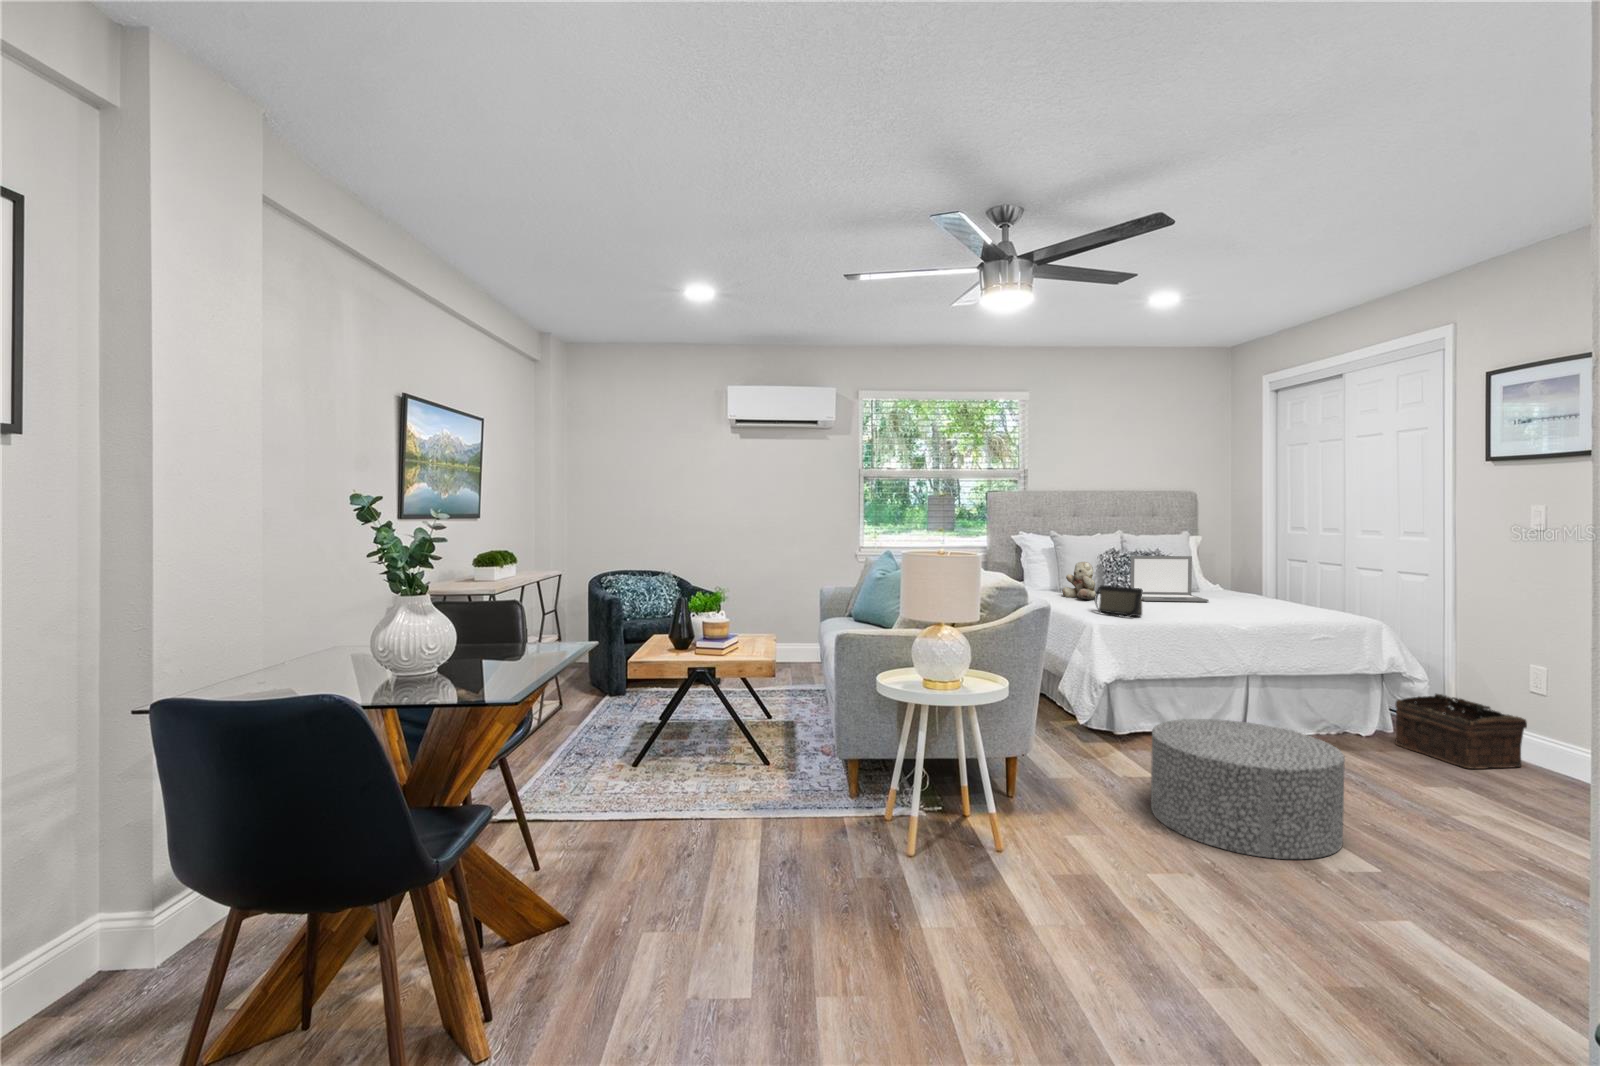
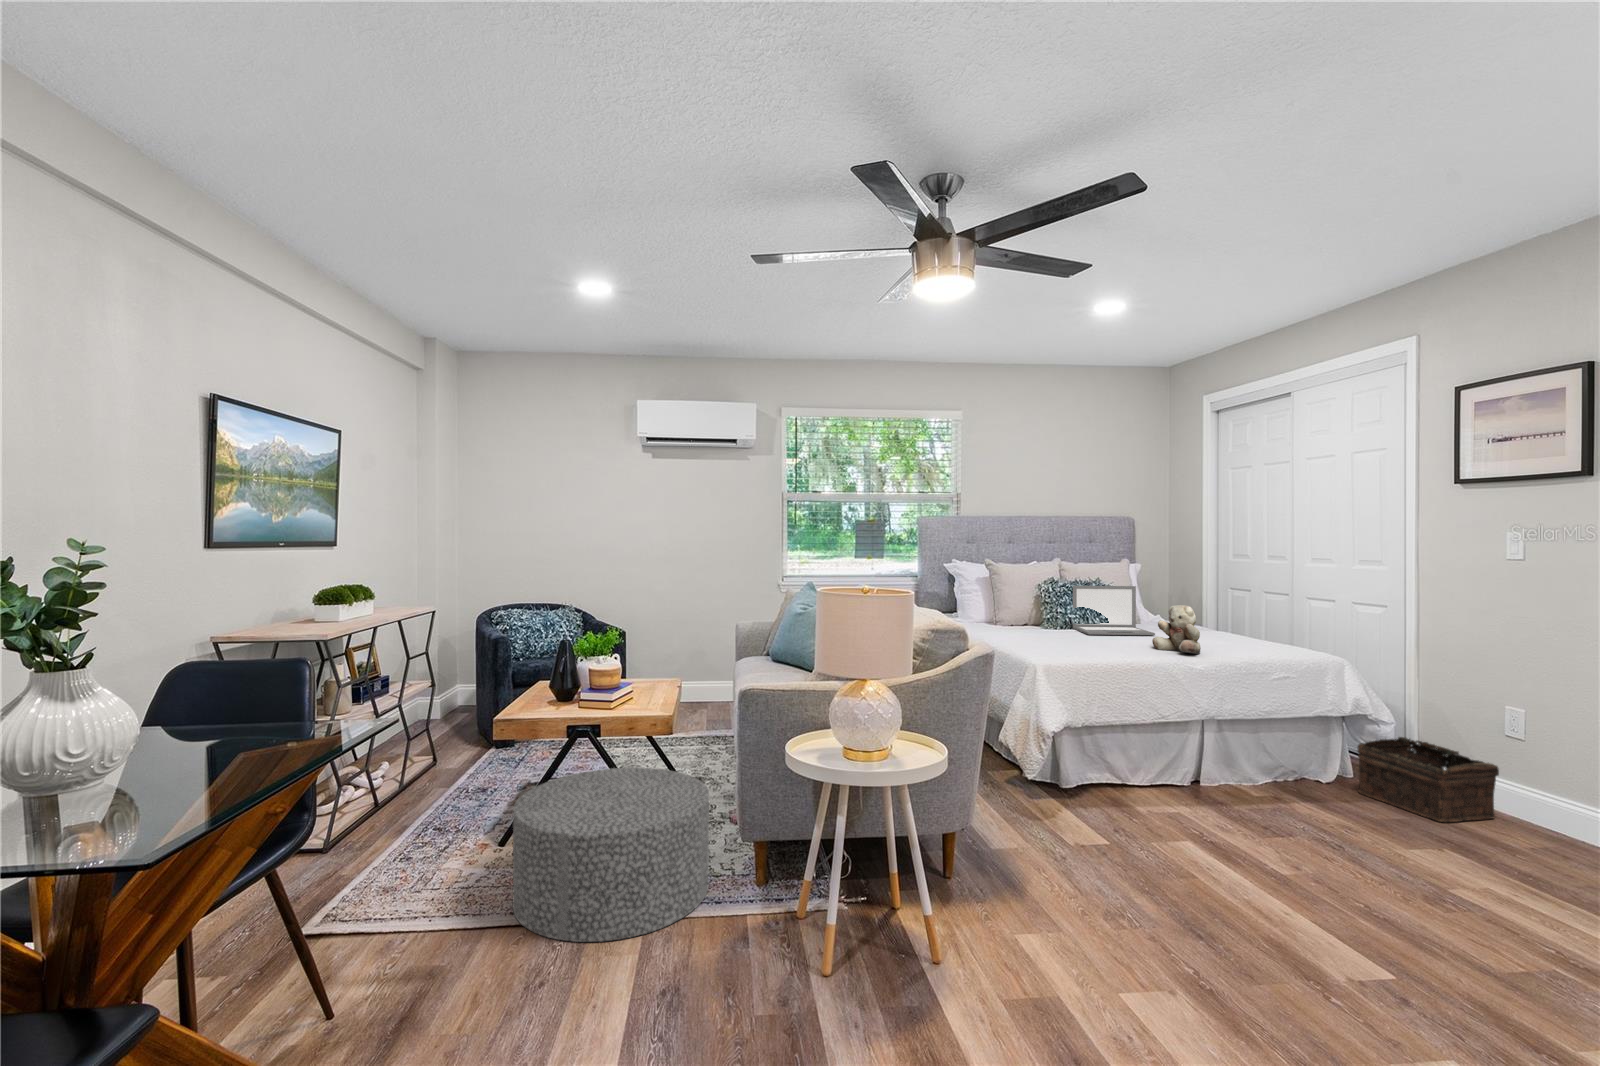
teddy bear: present [1062,562,1096,600] -> present [1152,605,1201,654]
handbag: present [1095,586,1142,617] -> none [1038,619,1090,655]
ottoman: present [1151,719,1345,859] -> present [513,768,709,942]

